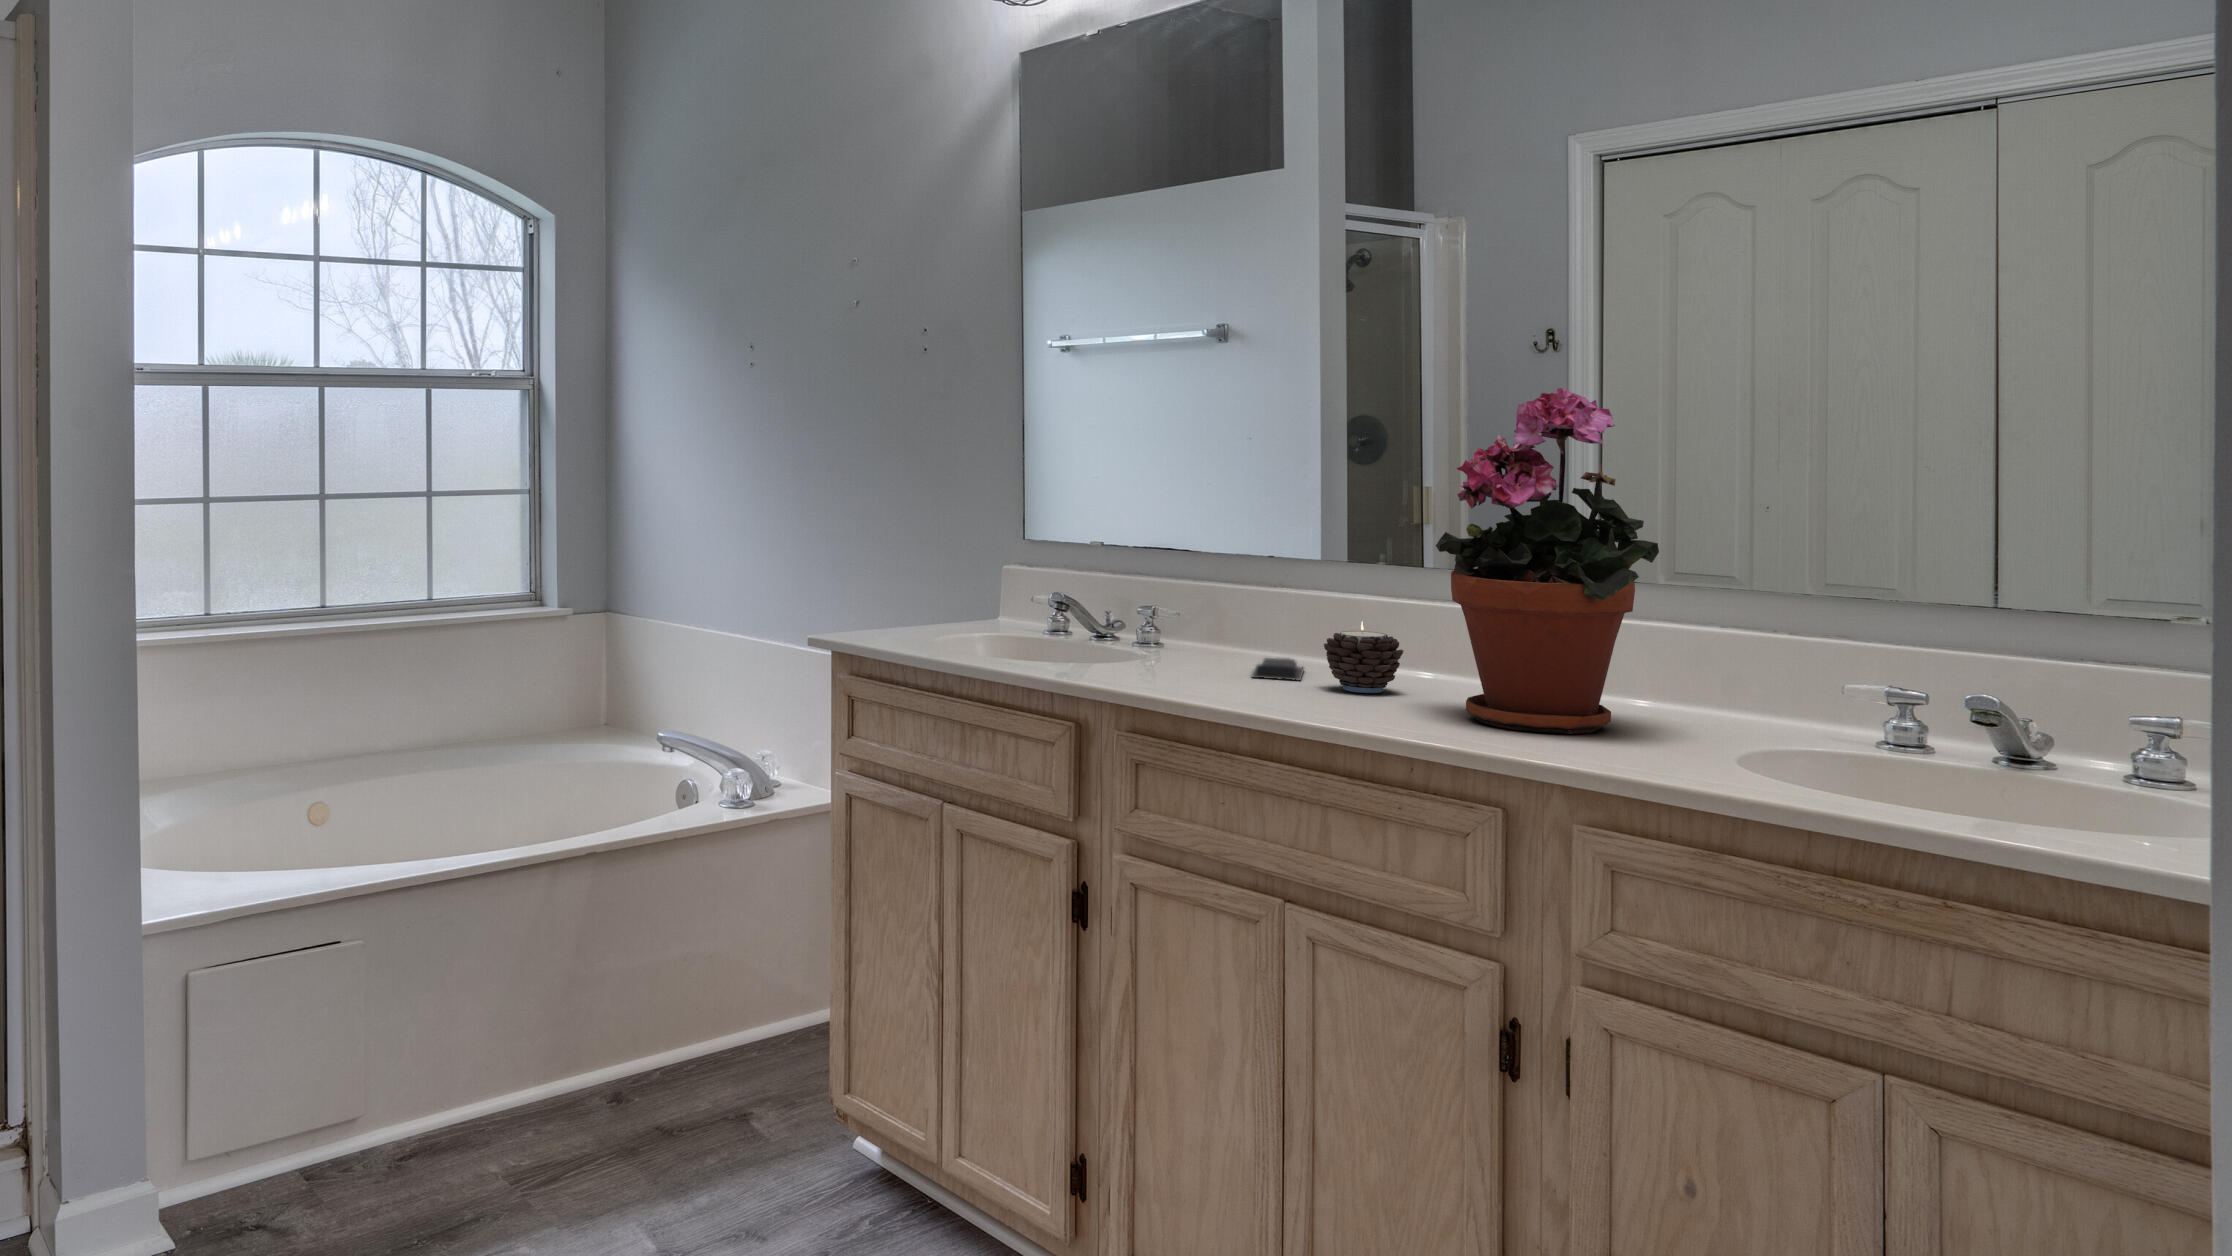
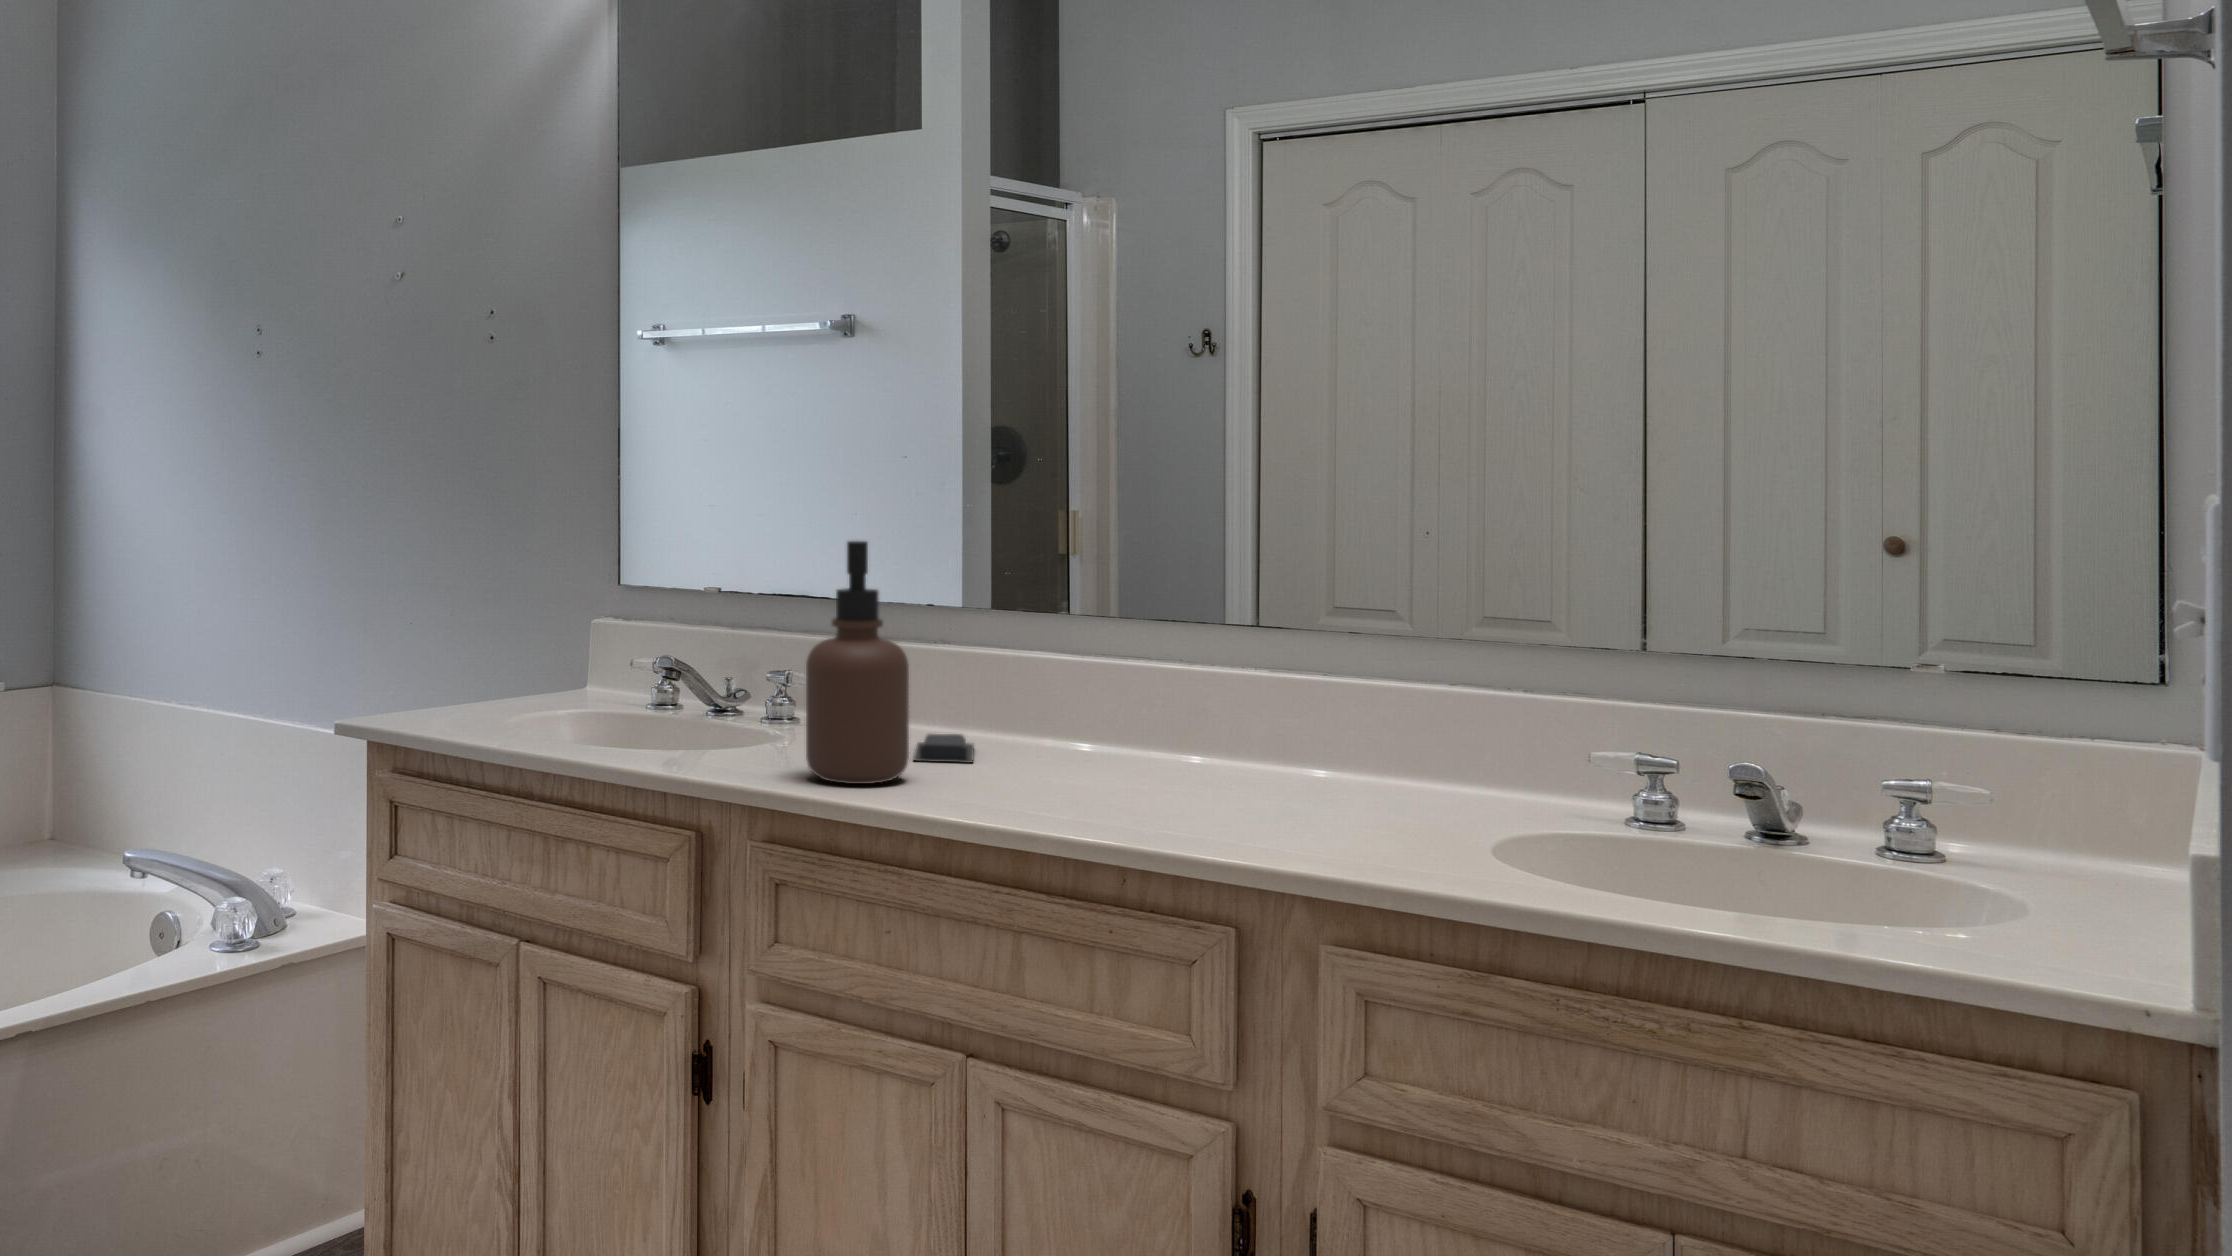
potted plant: present [1436,388,1659,734] -> none [1140,396,1396,824]
soap dispenser: none [1161,504,1244,691] -> present [806,541,909,784]
candle: present [1324,622,1404,693] -> none [1002,687,1097,777]

